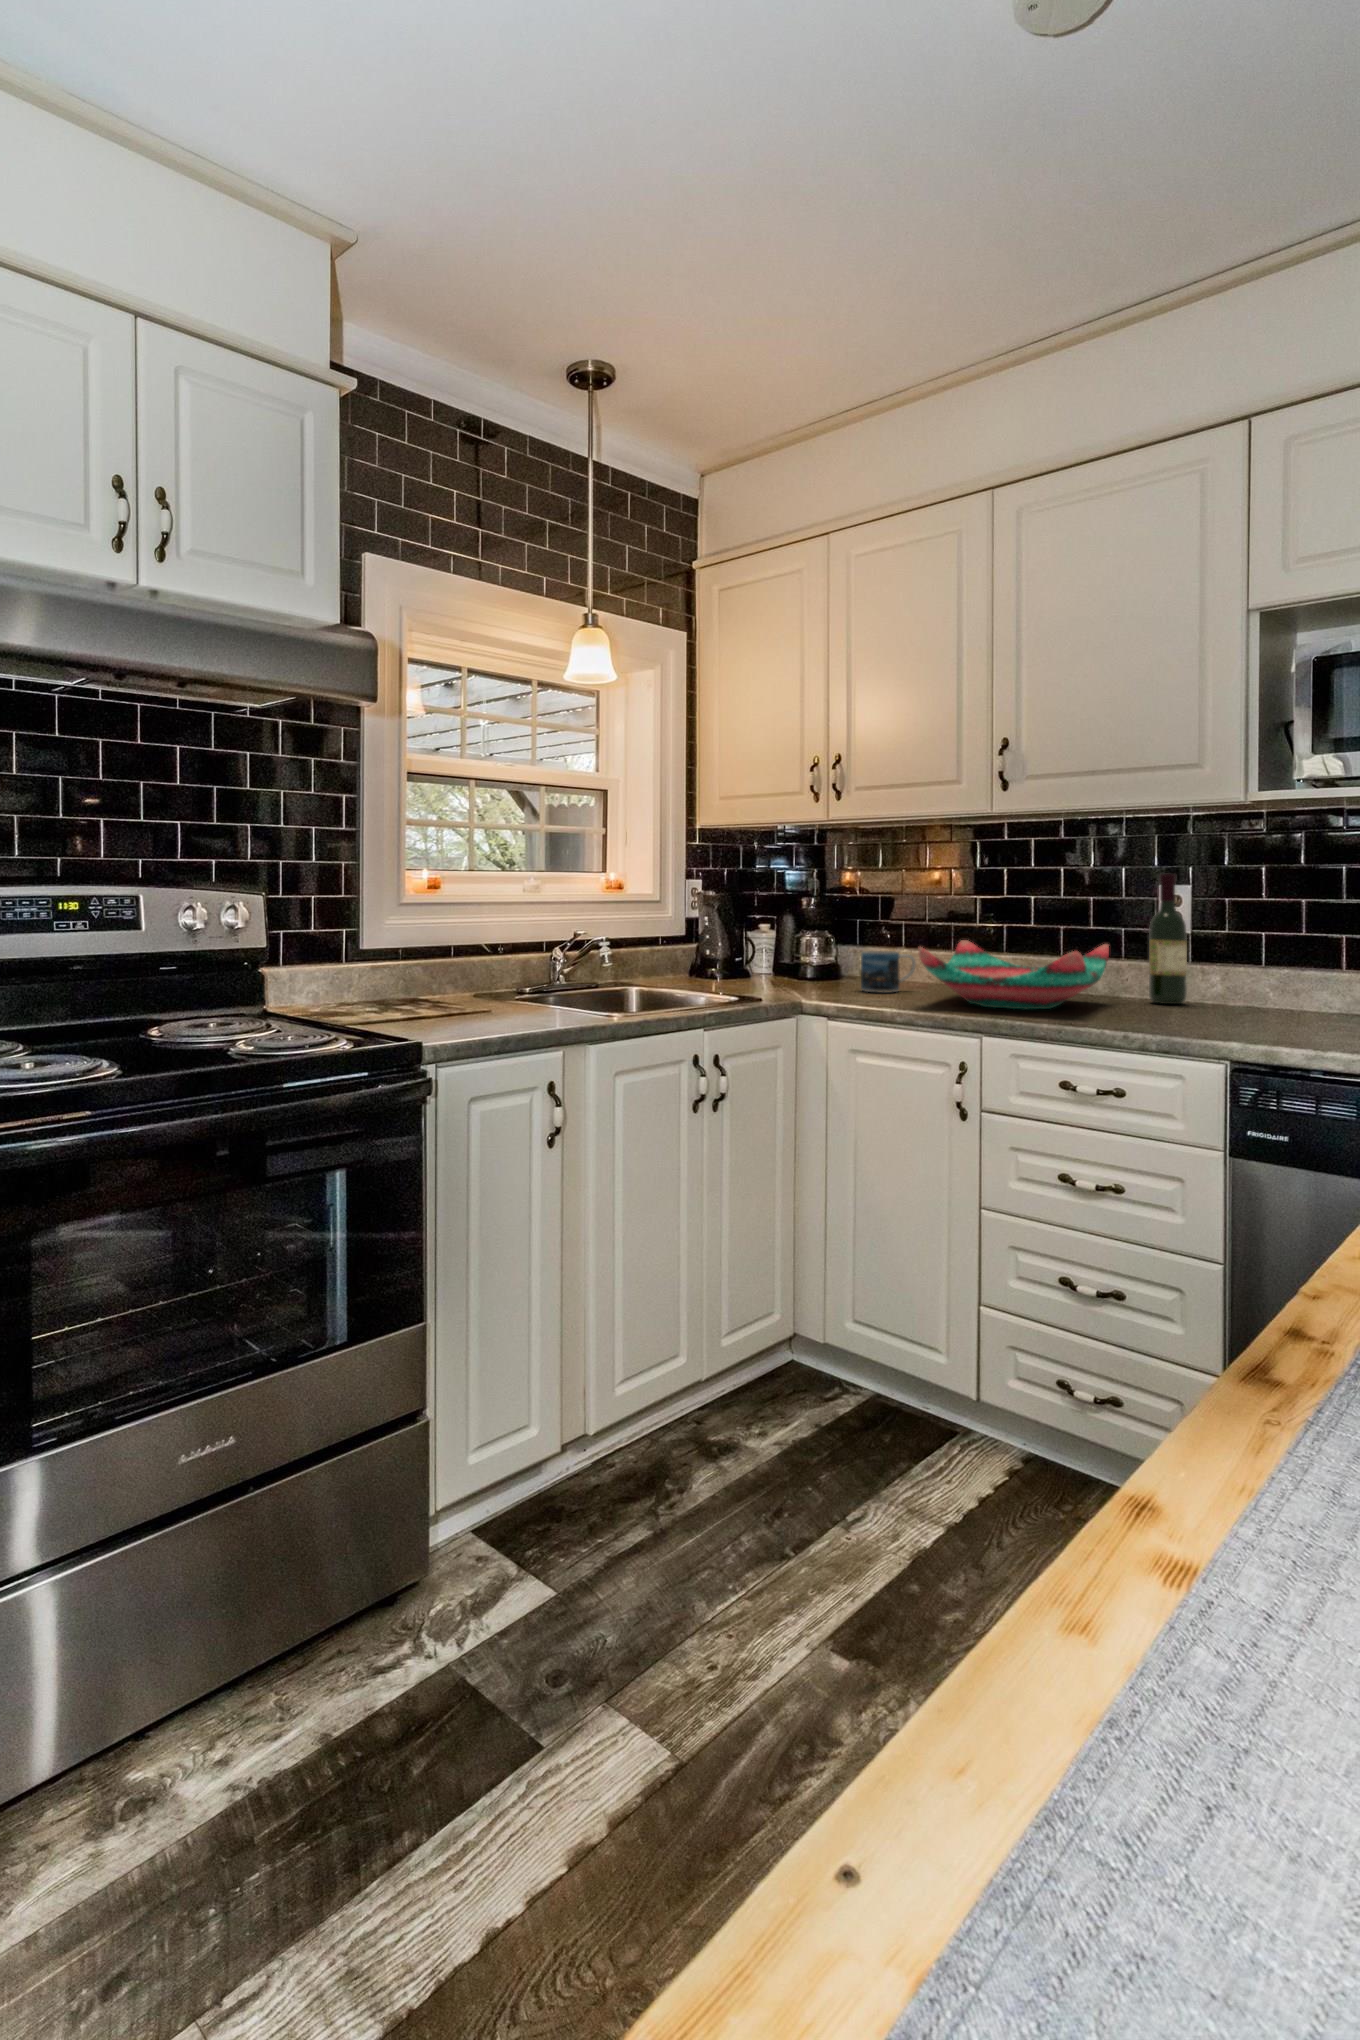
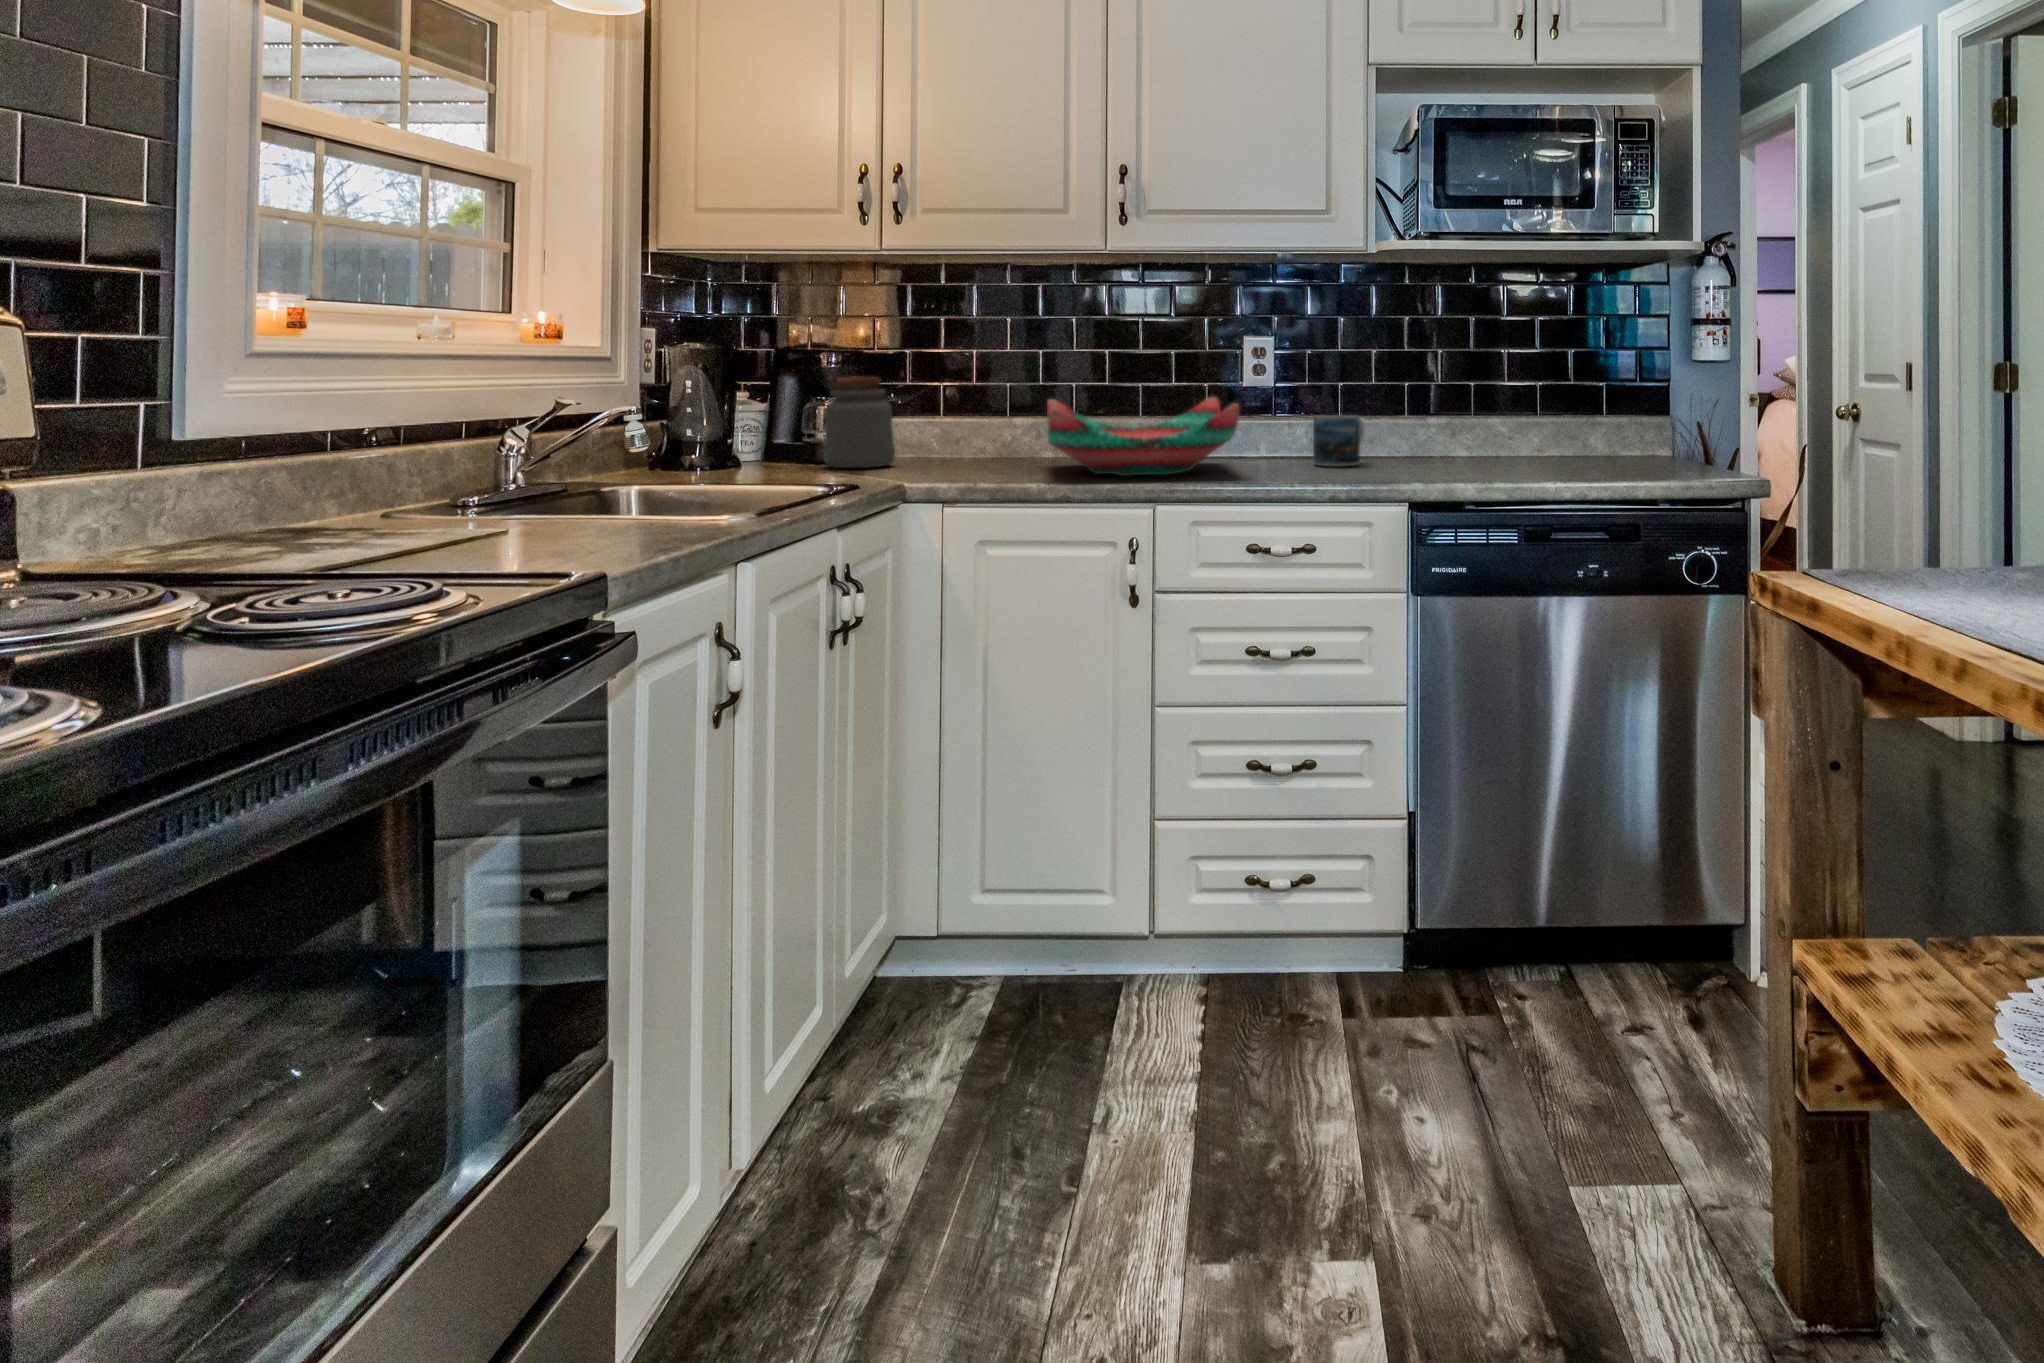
wine bottle: present [1149,874,1187,1004] -> none [1249,319,1285,459]
jar: none [803,918,853,985] -> present [824,376,895,468]
mug: present [861,951,916,992] -> present [1313,415,1364,467]

